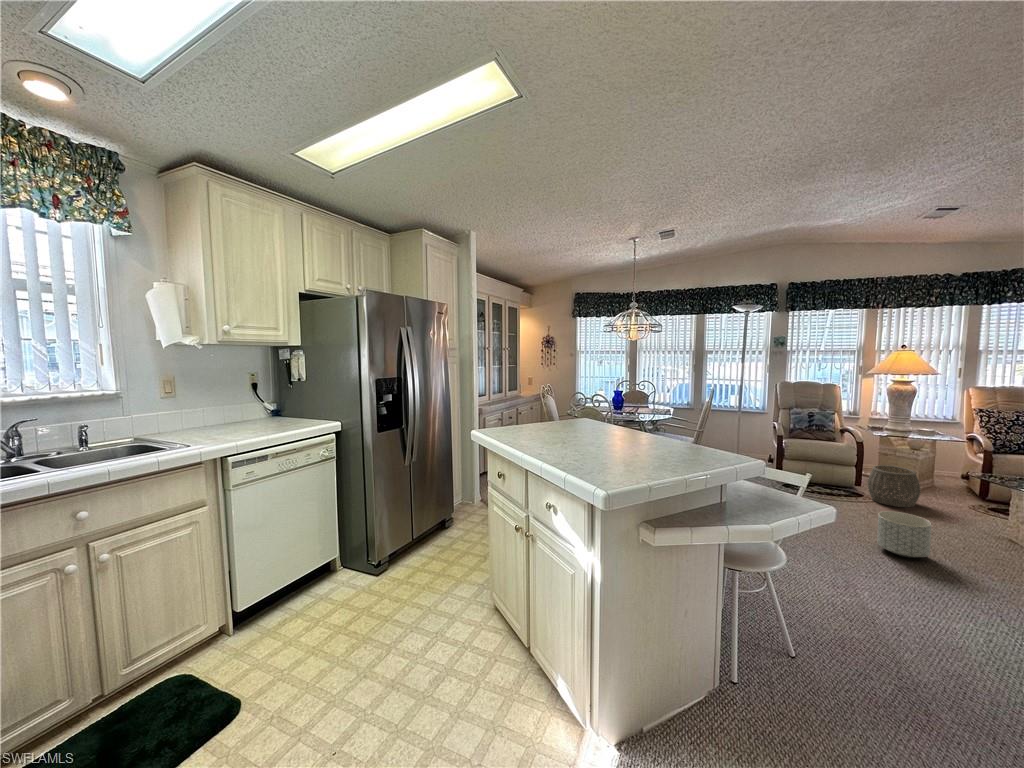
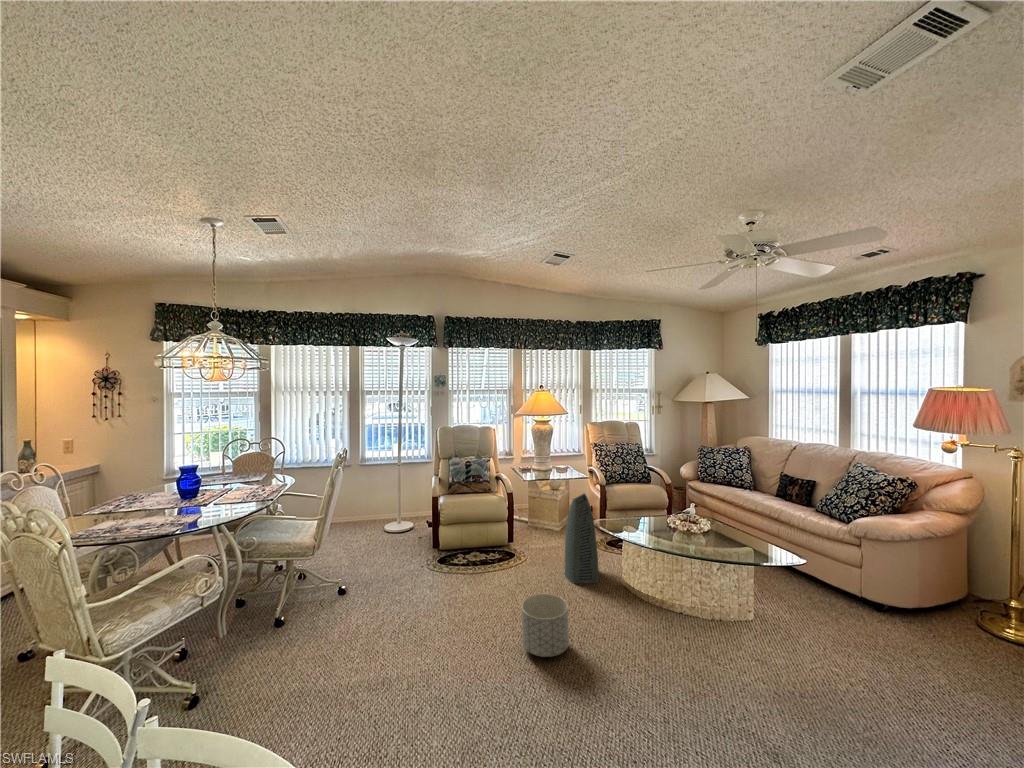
air purifier: none [926,447,973,533] -> present [565,493,599,584]
woven basket: present [867,465,921,507] -> none [518,514,560,562]

